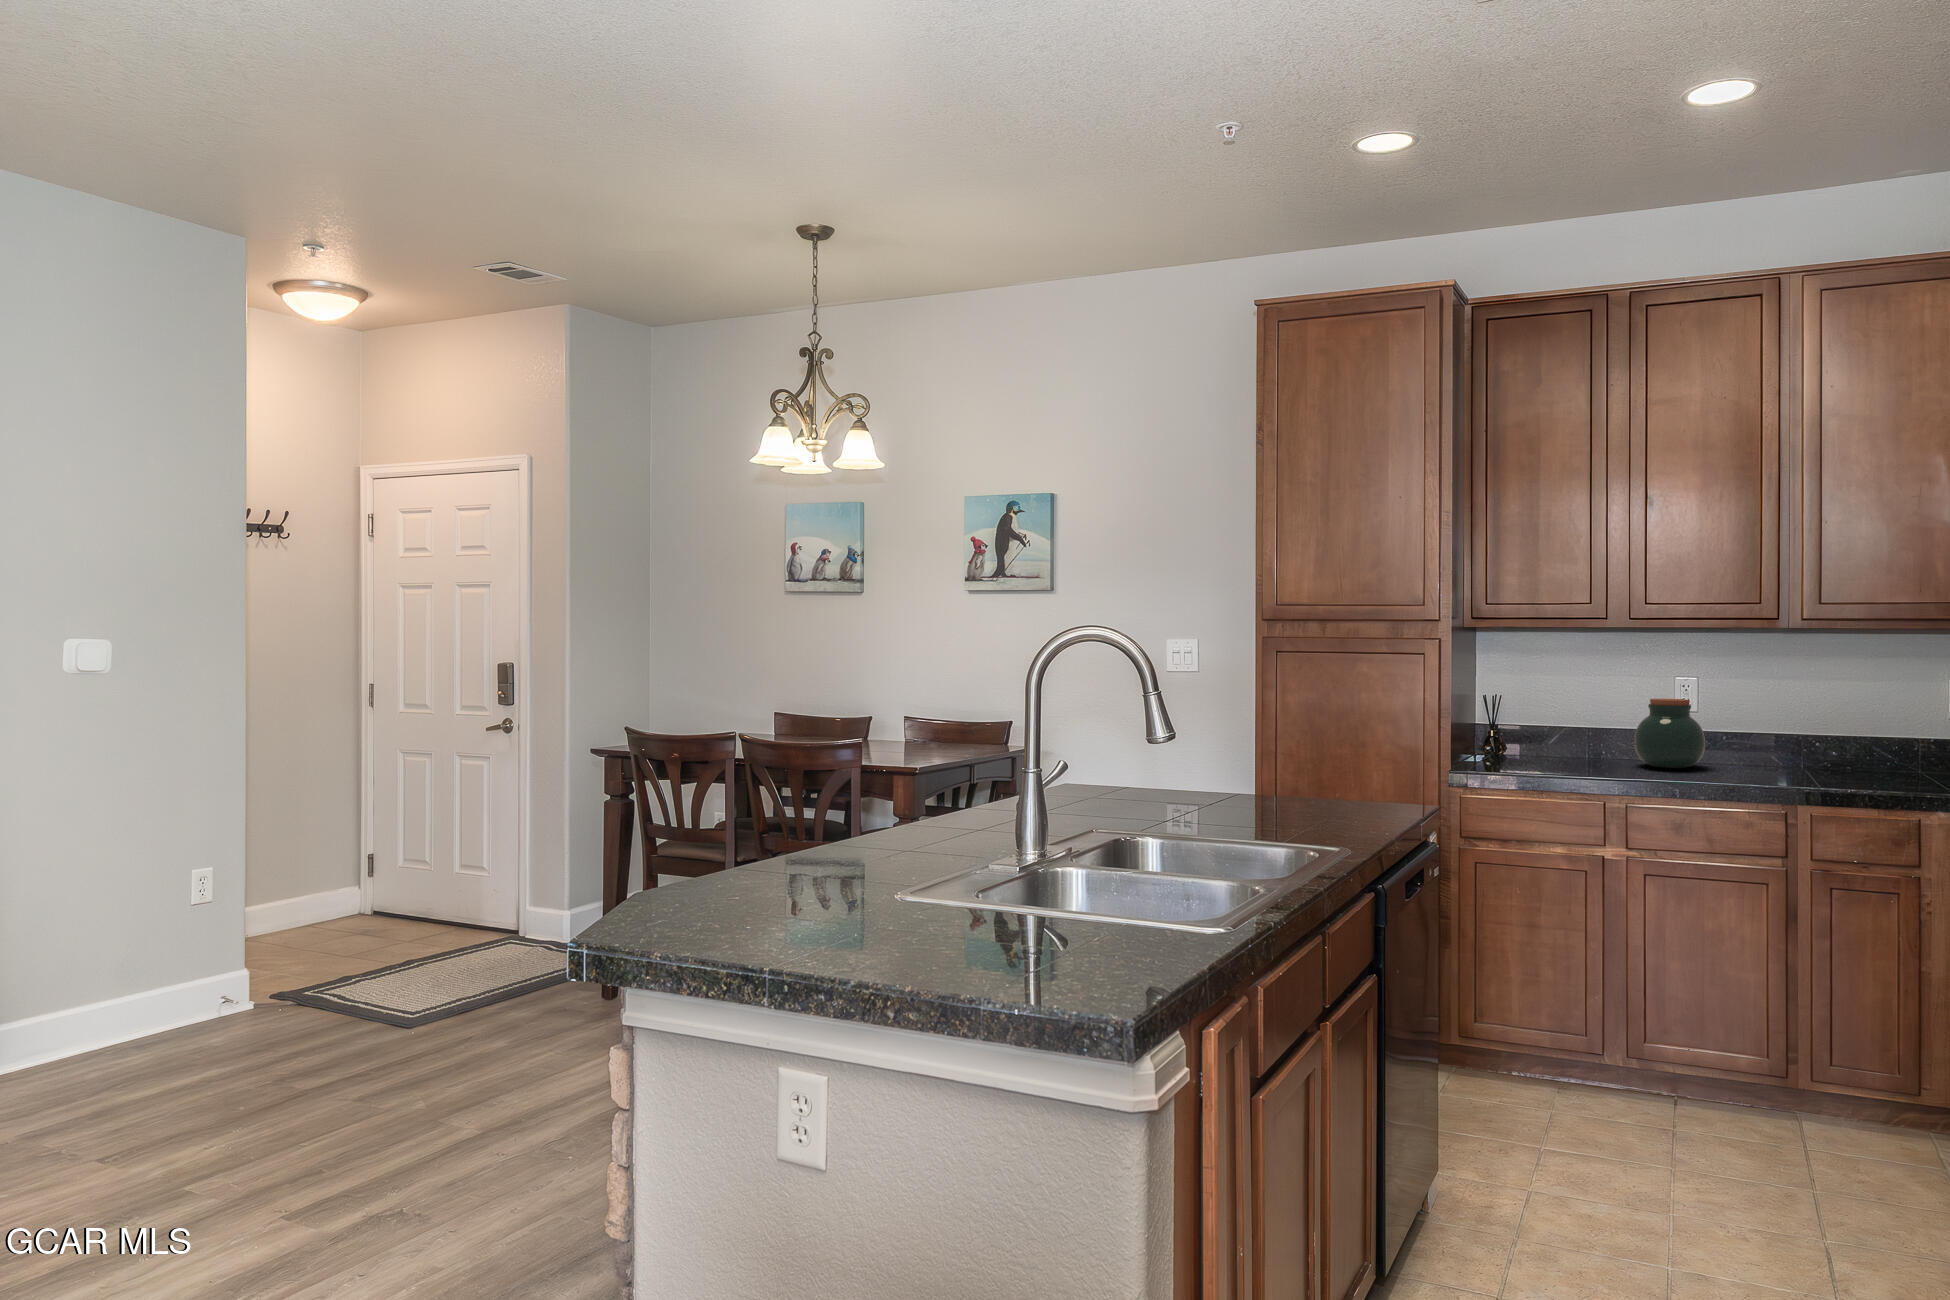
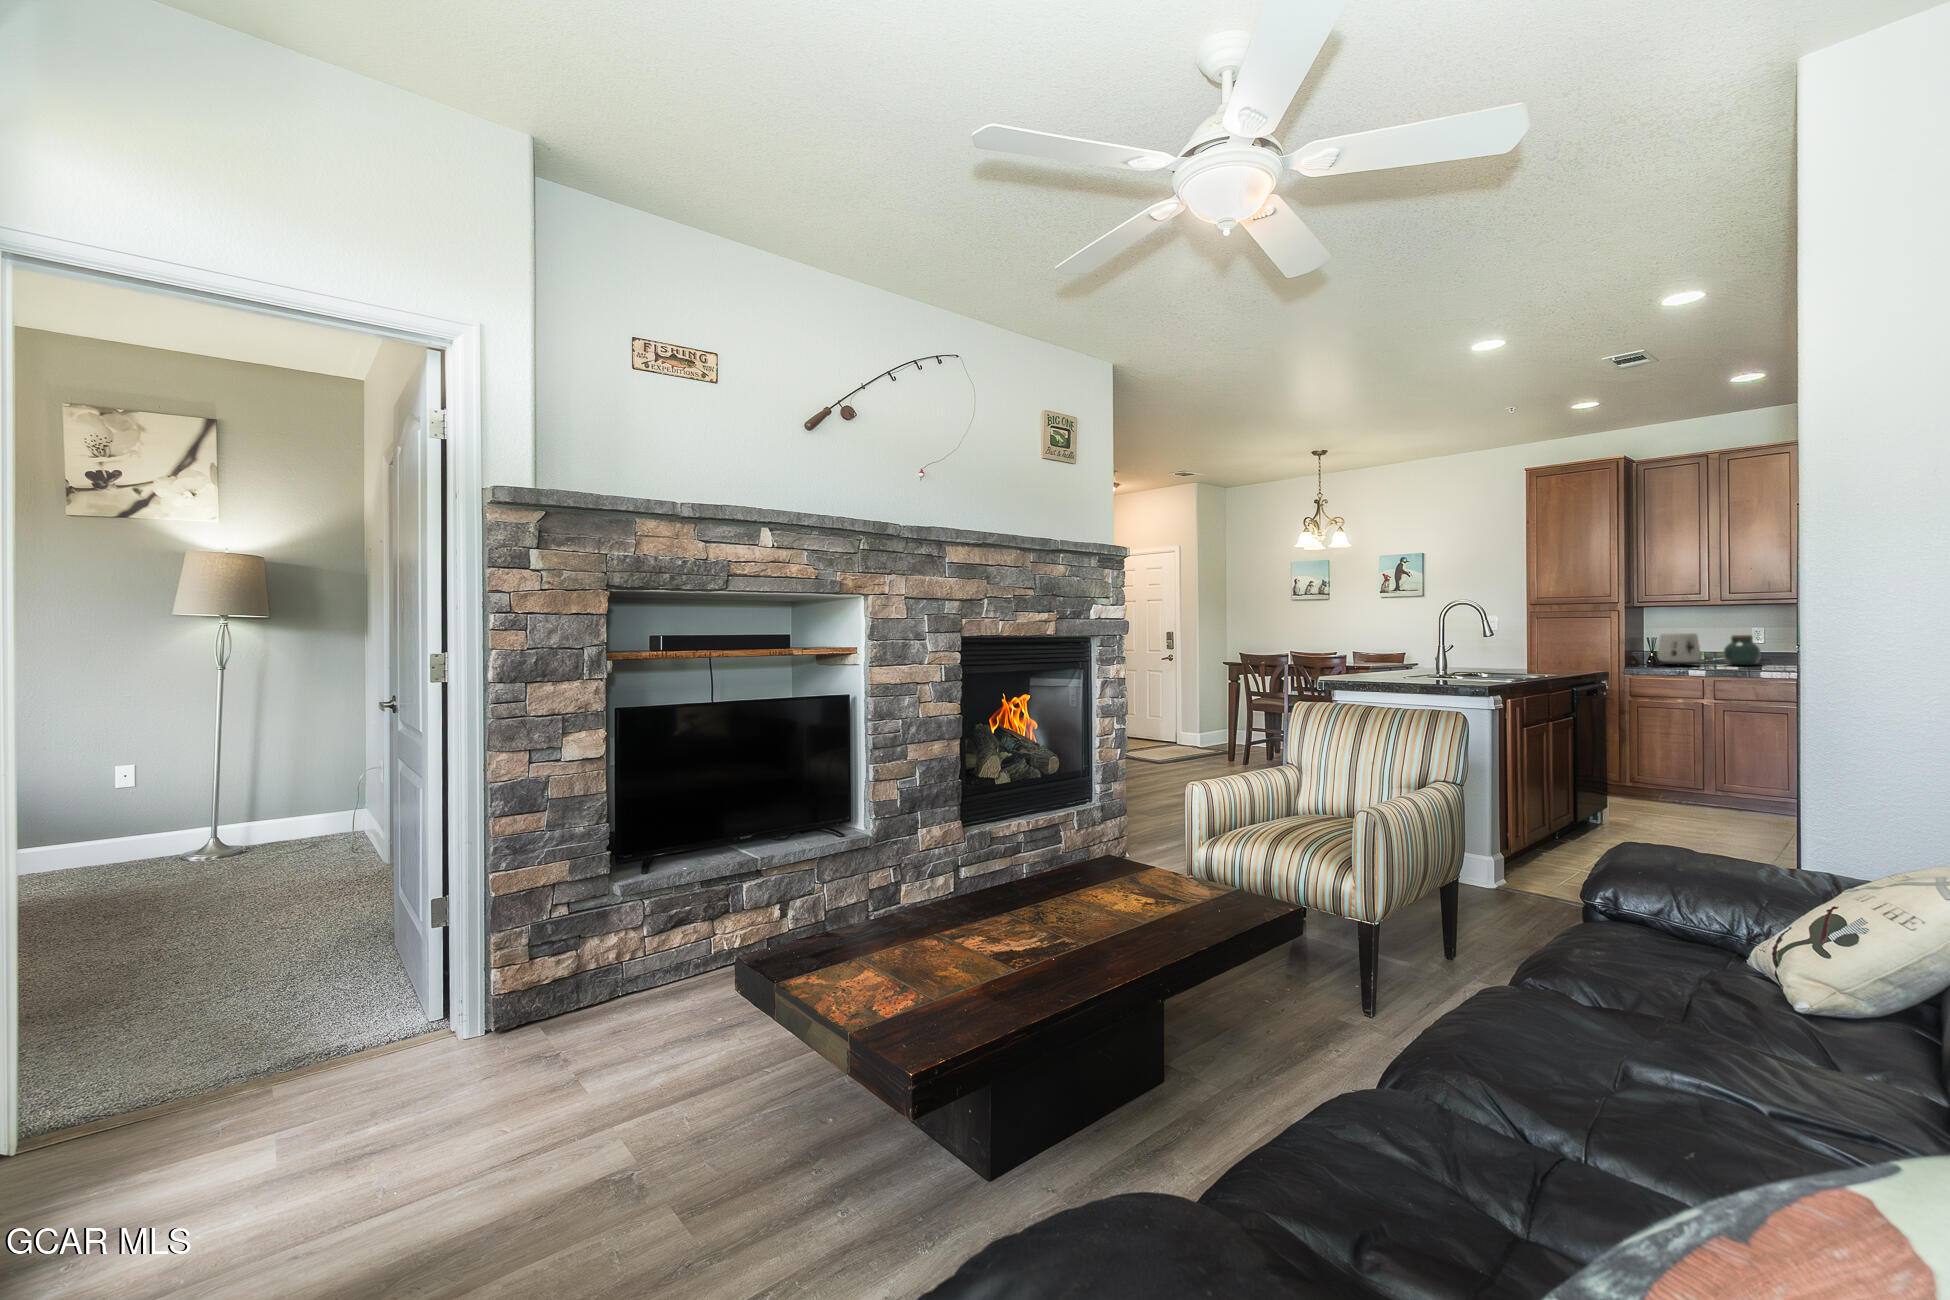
toaster: none [1509,691,1597,769] -> present [1657,633,1701,666]

